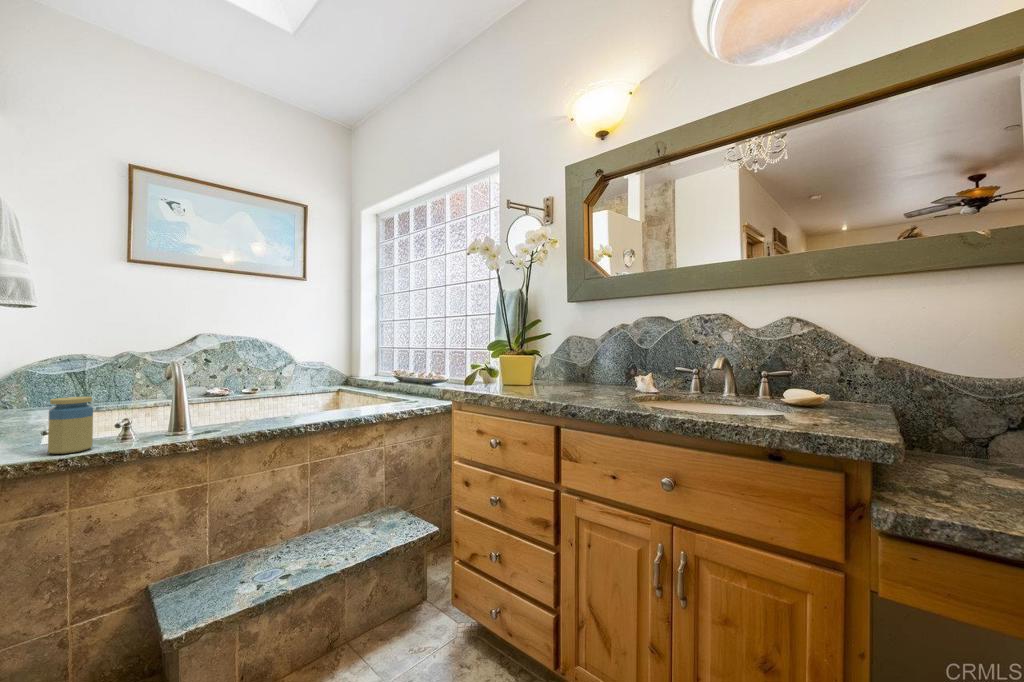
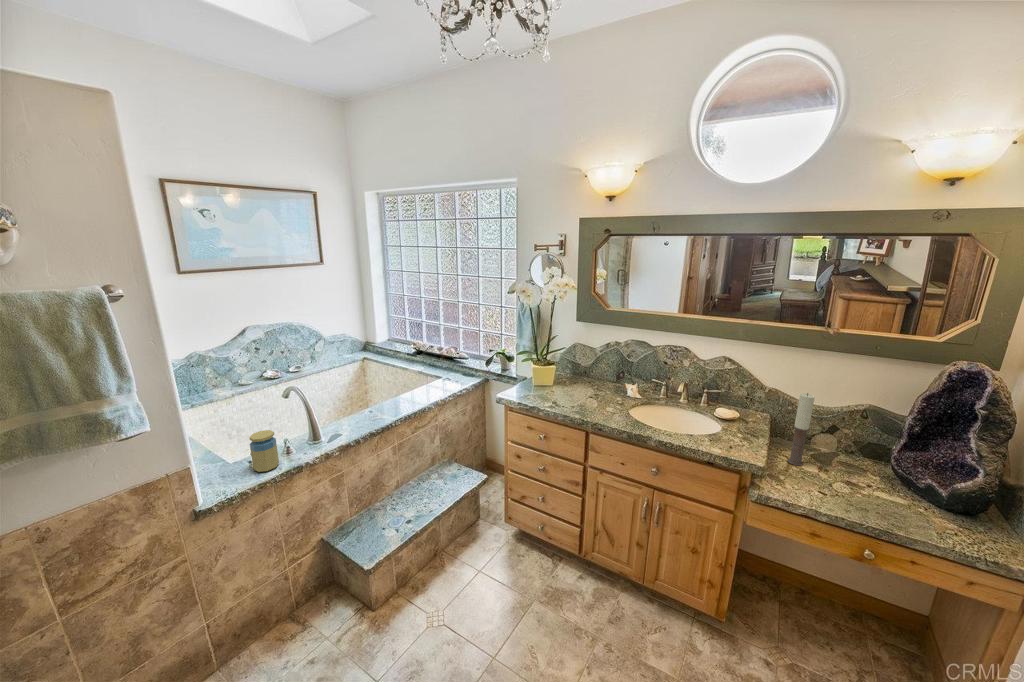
candle: none [947,323,986,478] -> present [788,393,815,466]

